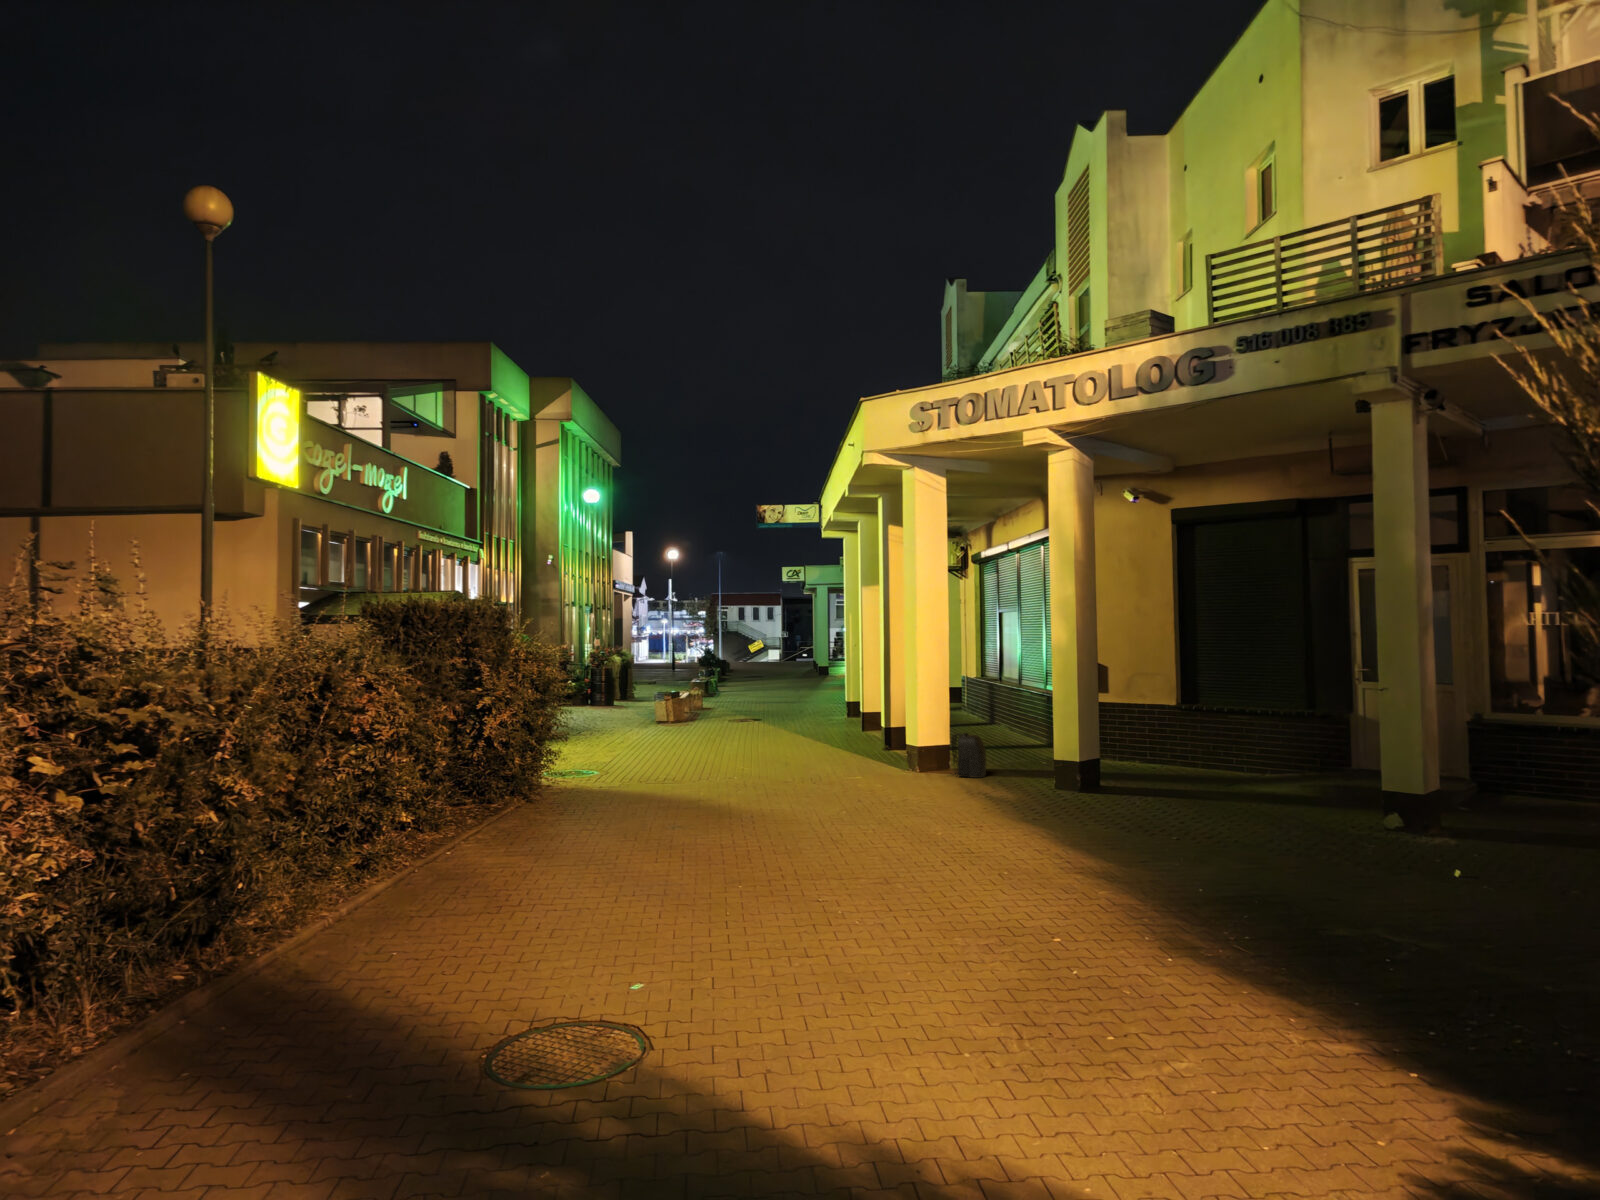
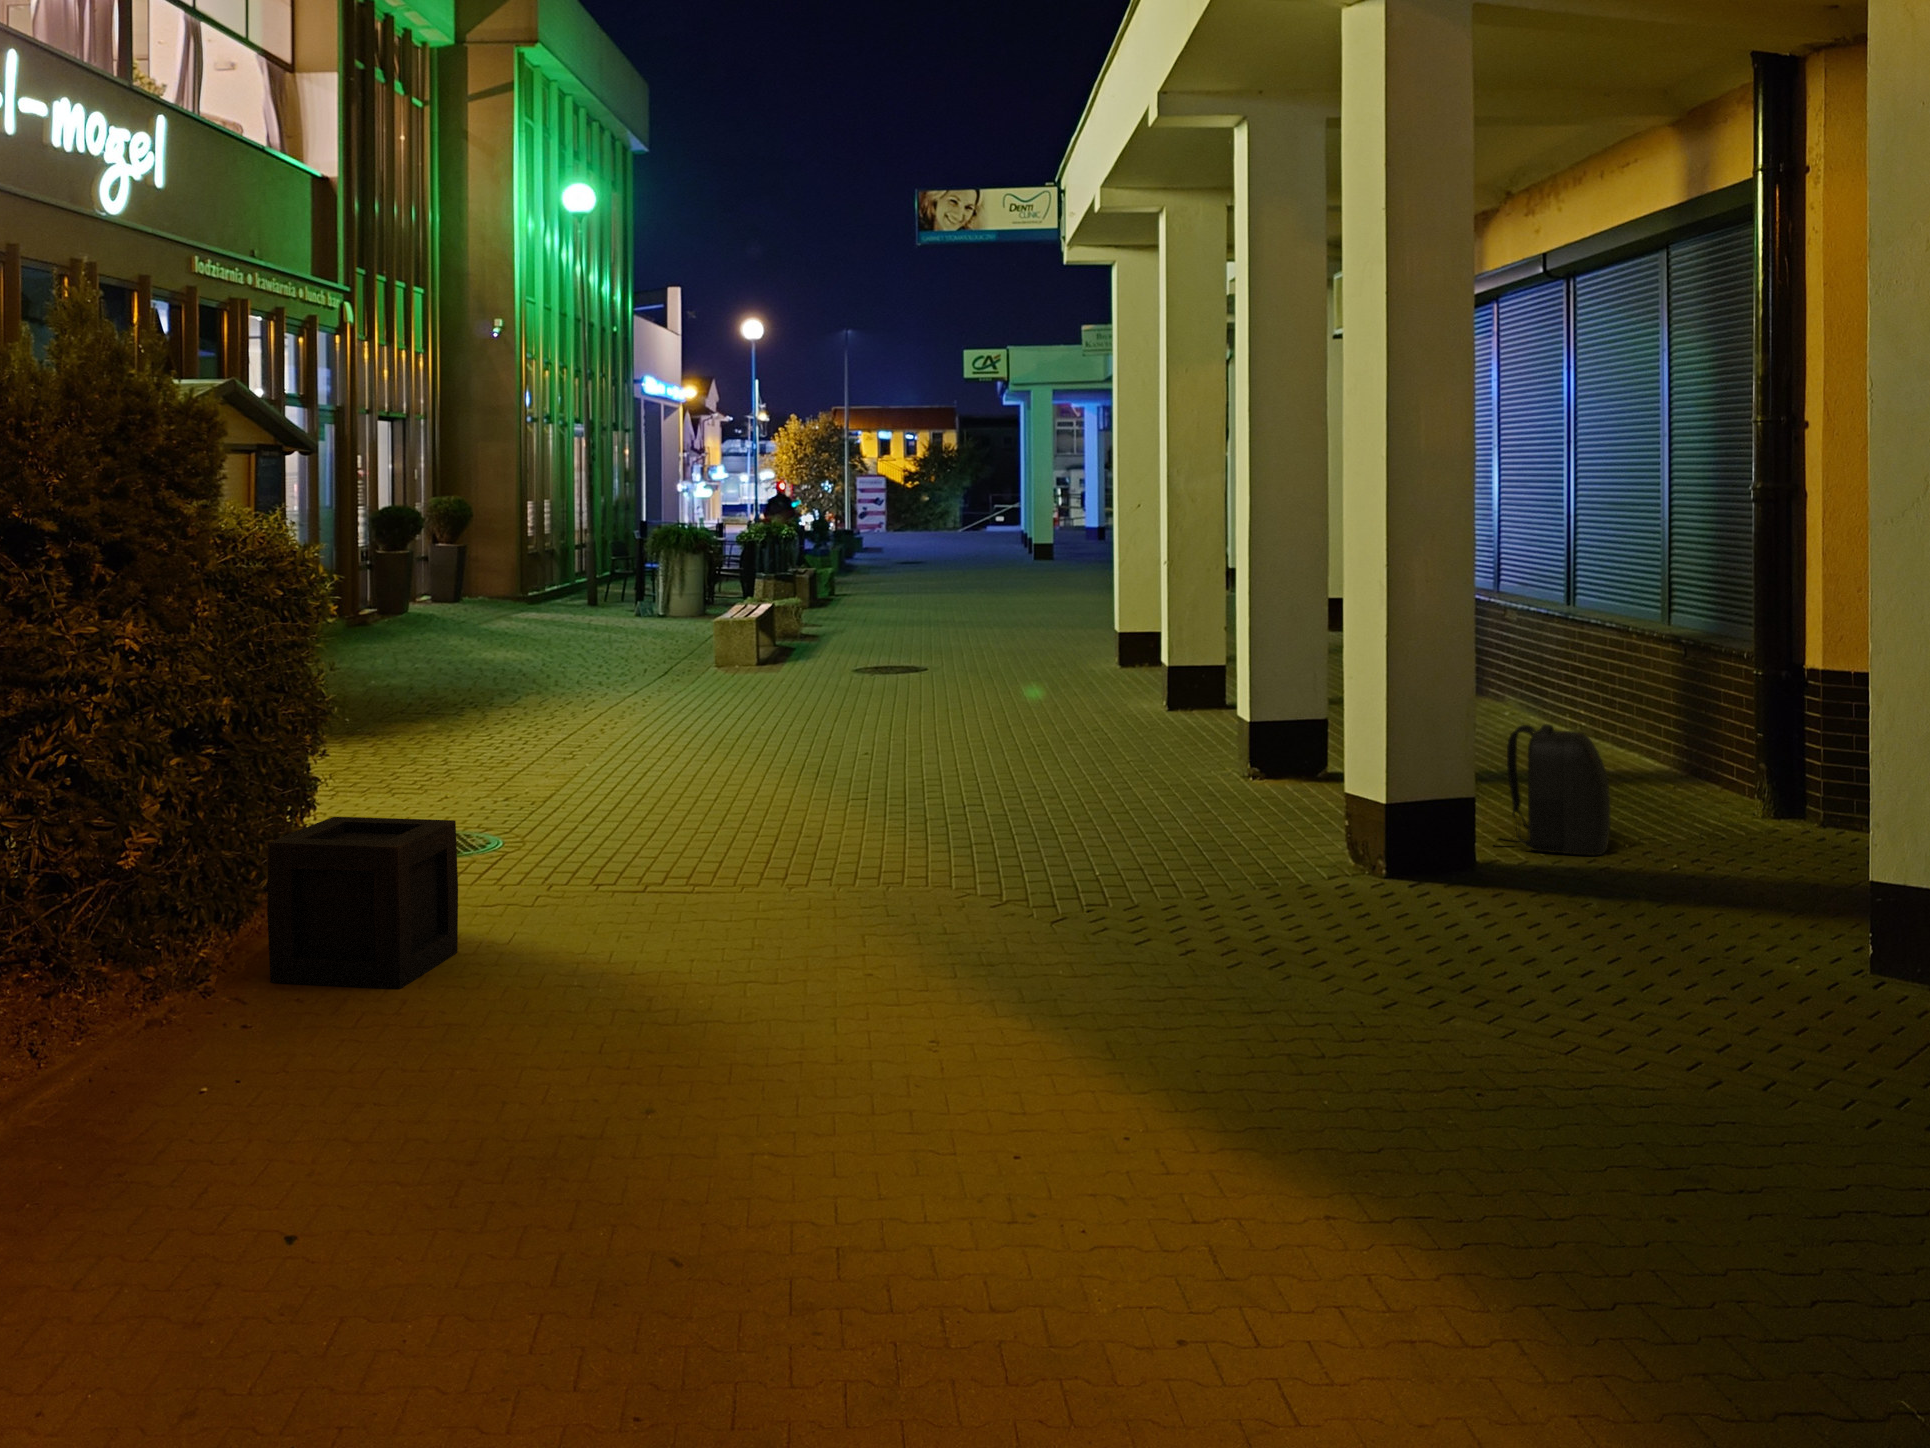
wooden crate: none [522,760,584,814] -> present [267,817,458,989]

